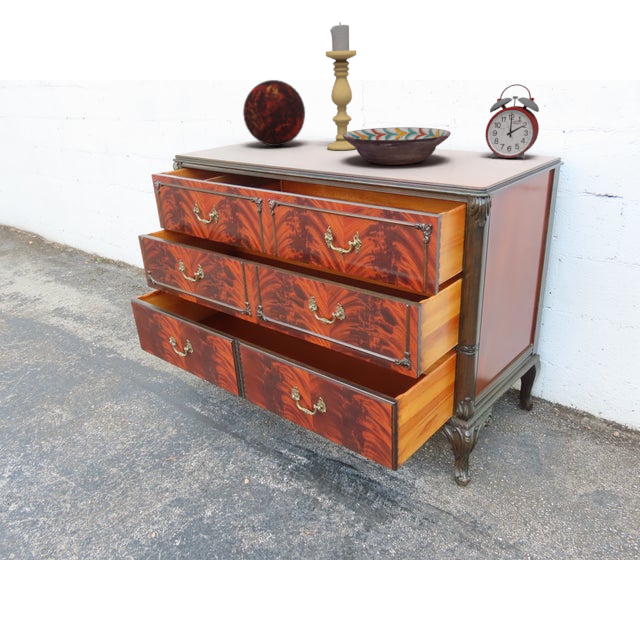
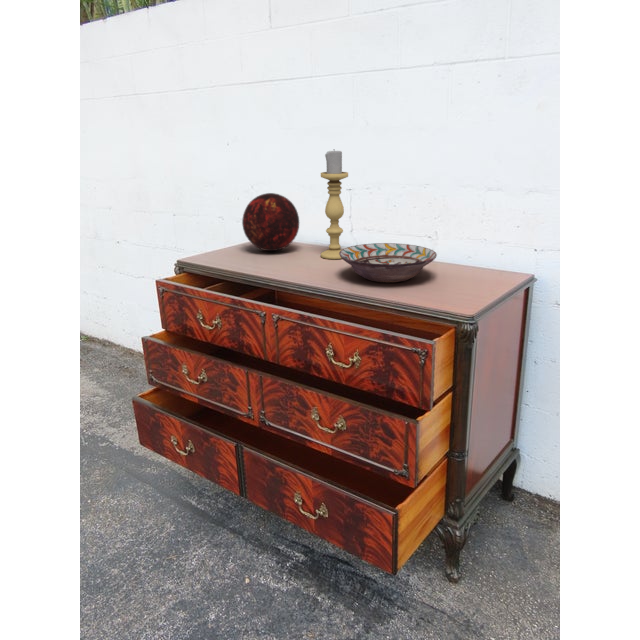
alarm clock: present [485,84,539,159] -> none [467,213,514,277]

